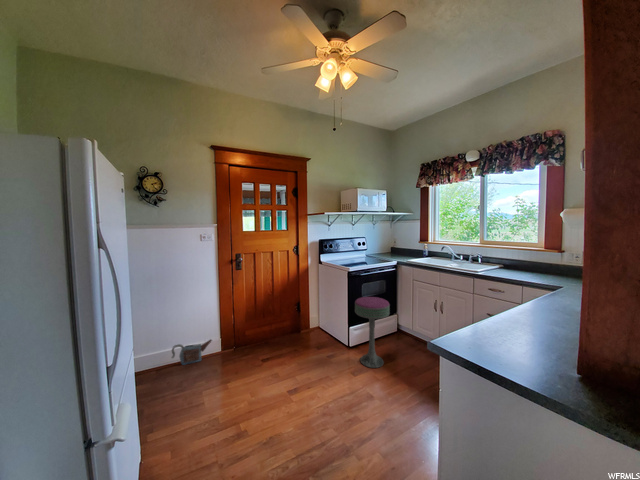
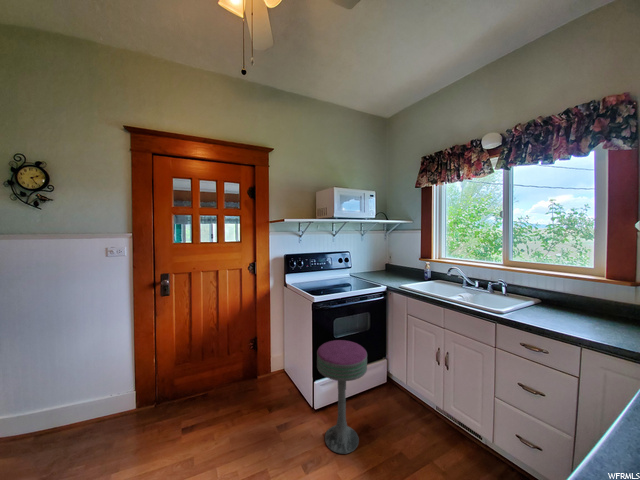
watering can: present [172,340,212,365] -> none [50,397,118,437]

